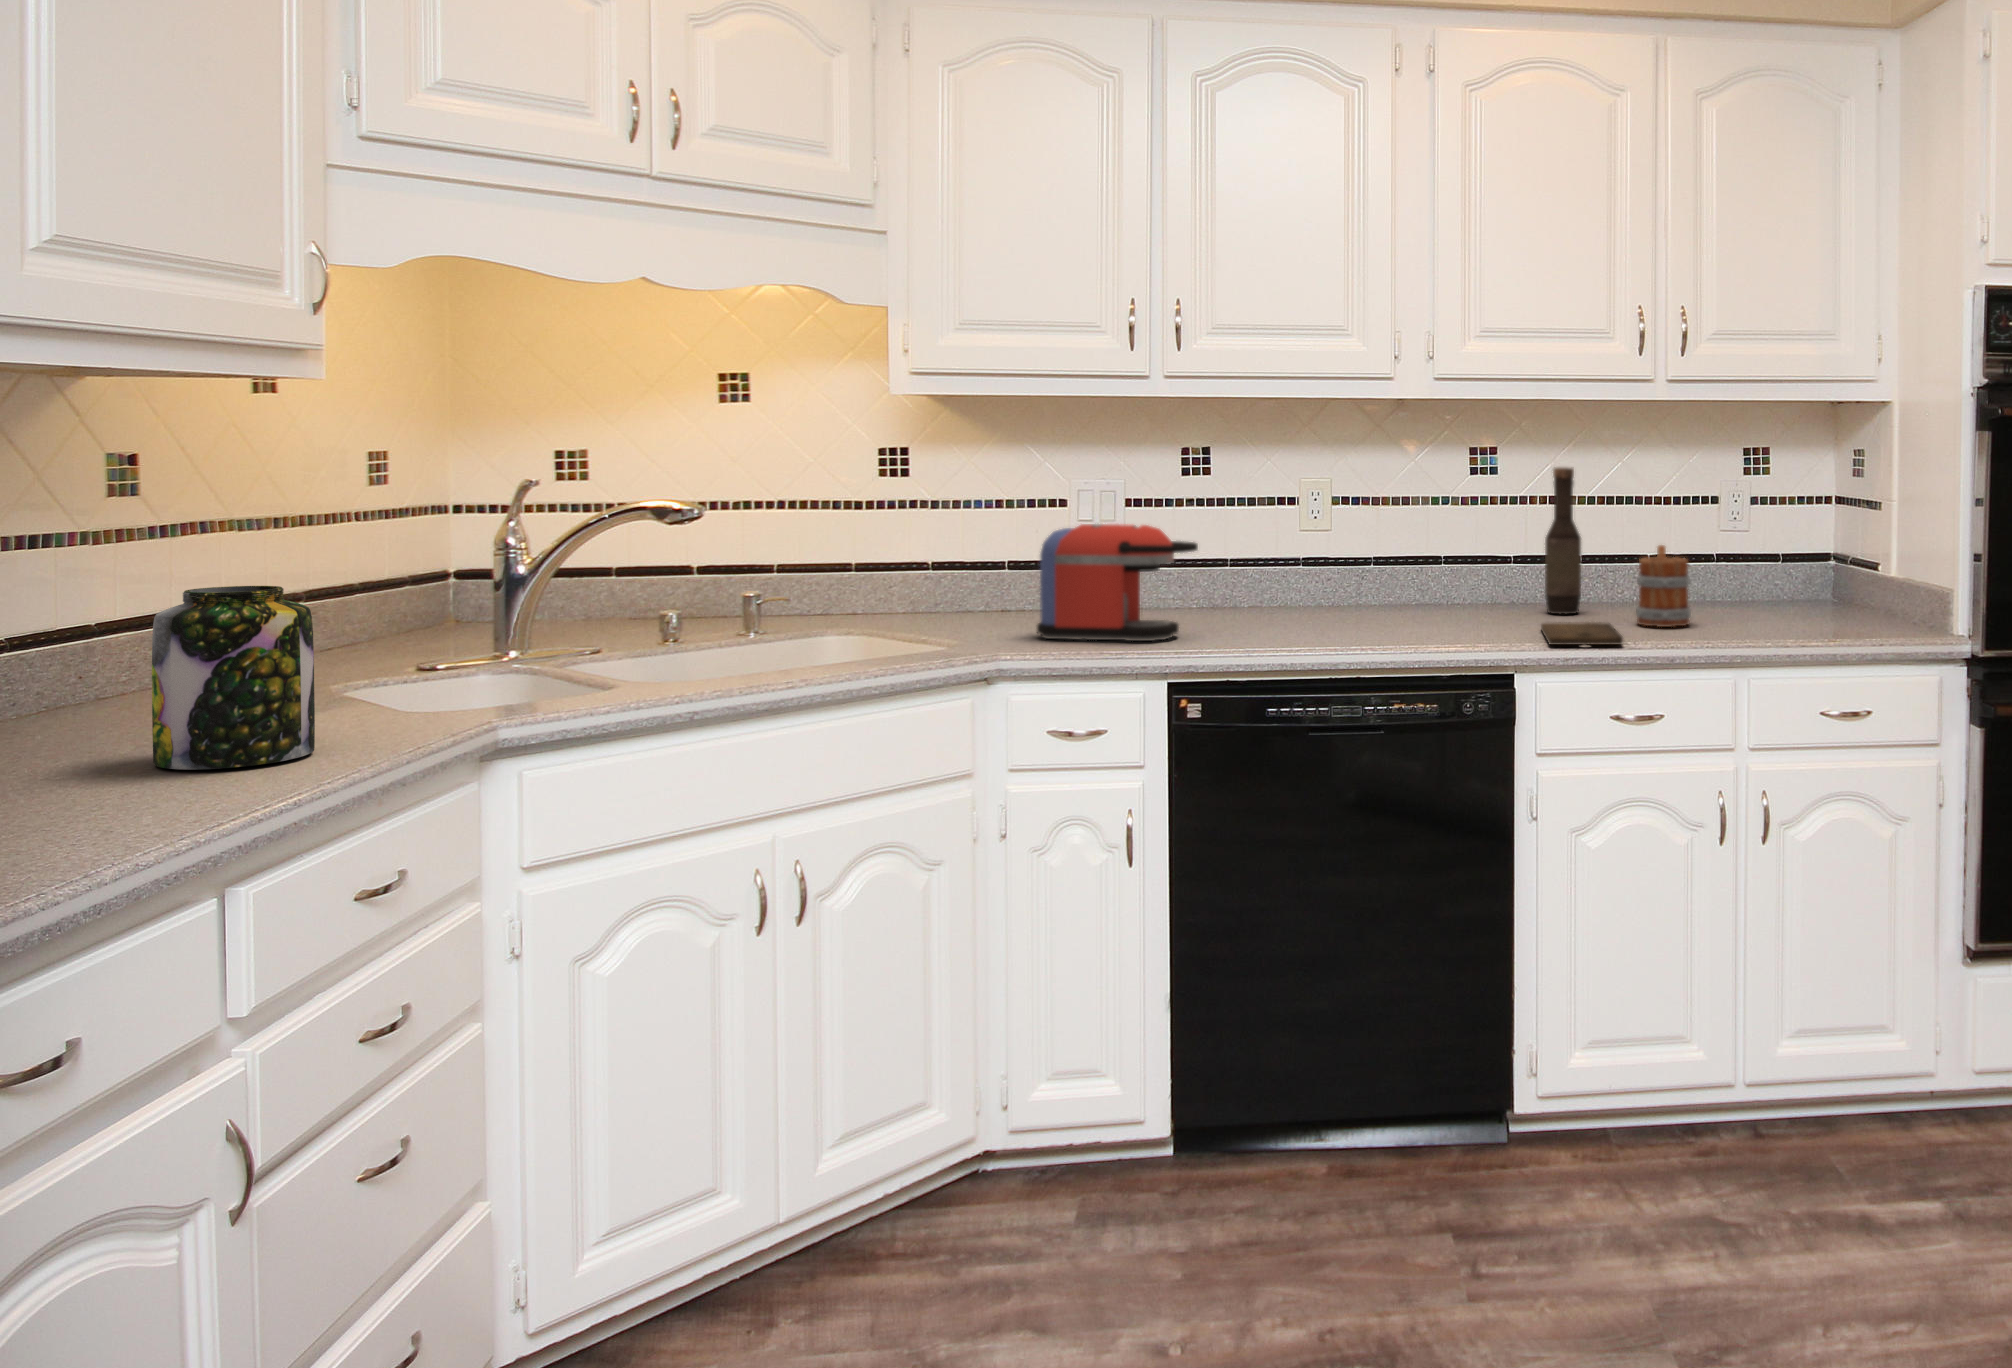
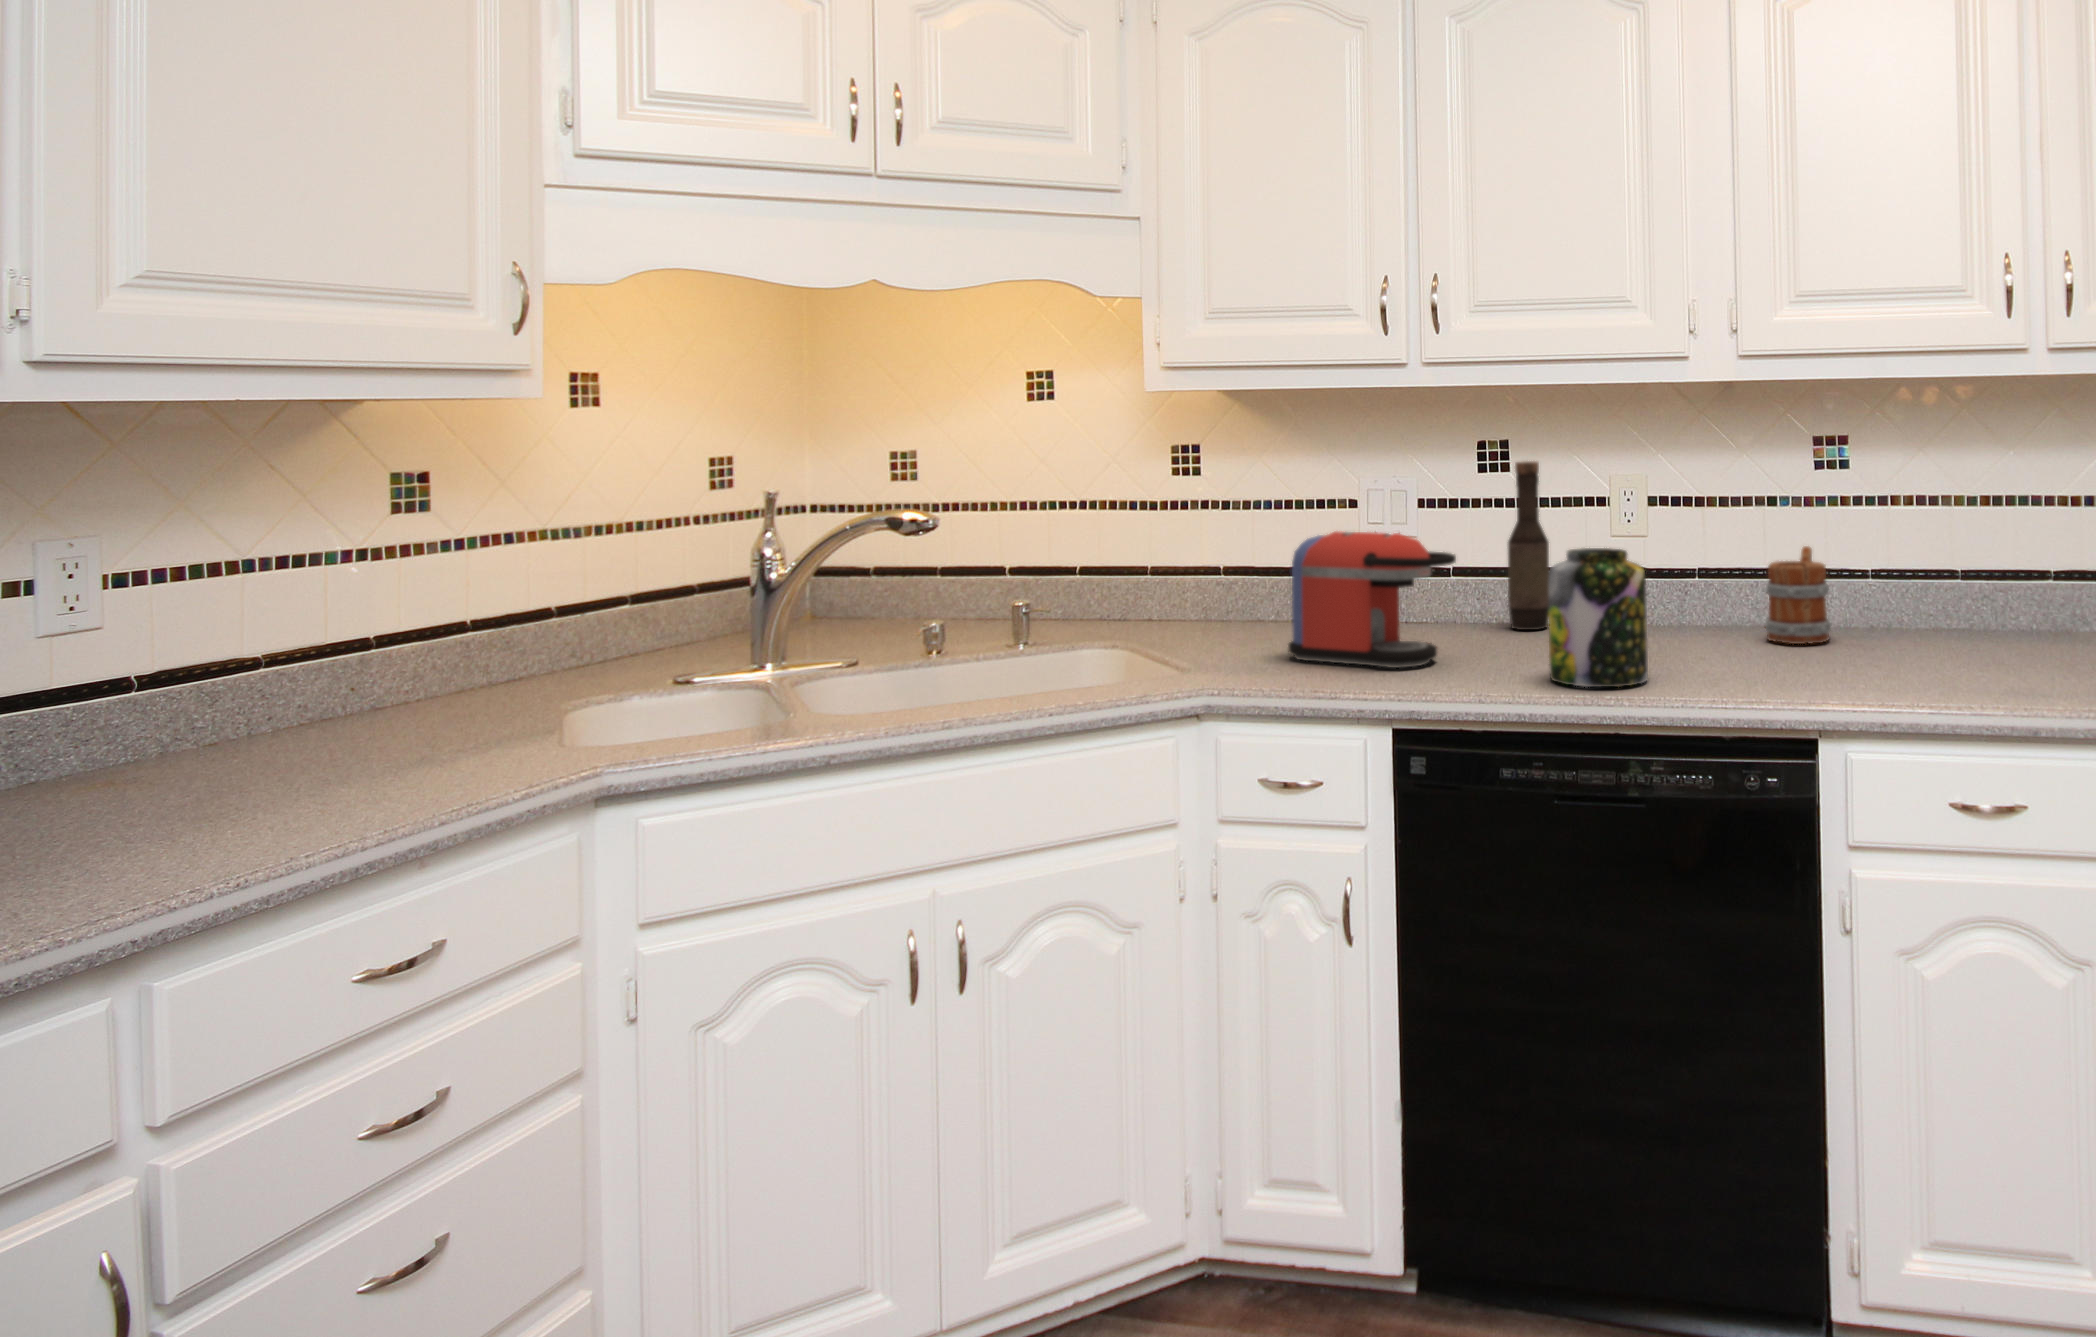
bottle: present [1545,467,1581,614] -> present [1508,461,1549,630]
mug: present [1636,545,1691,627] -> present [1765,546,1831,644]
jar: present [152,586,315,770] -> present [1549,548,1648,687]
cutting board: present [1541,622,1623,645] -> none [1864,663,1967,704]

